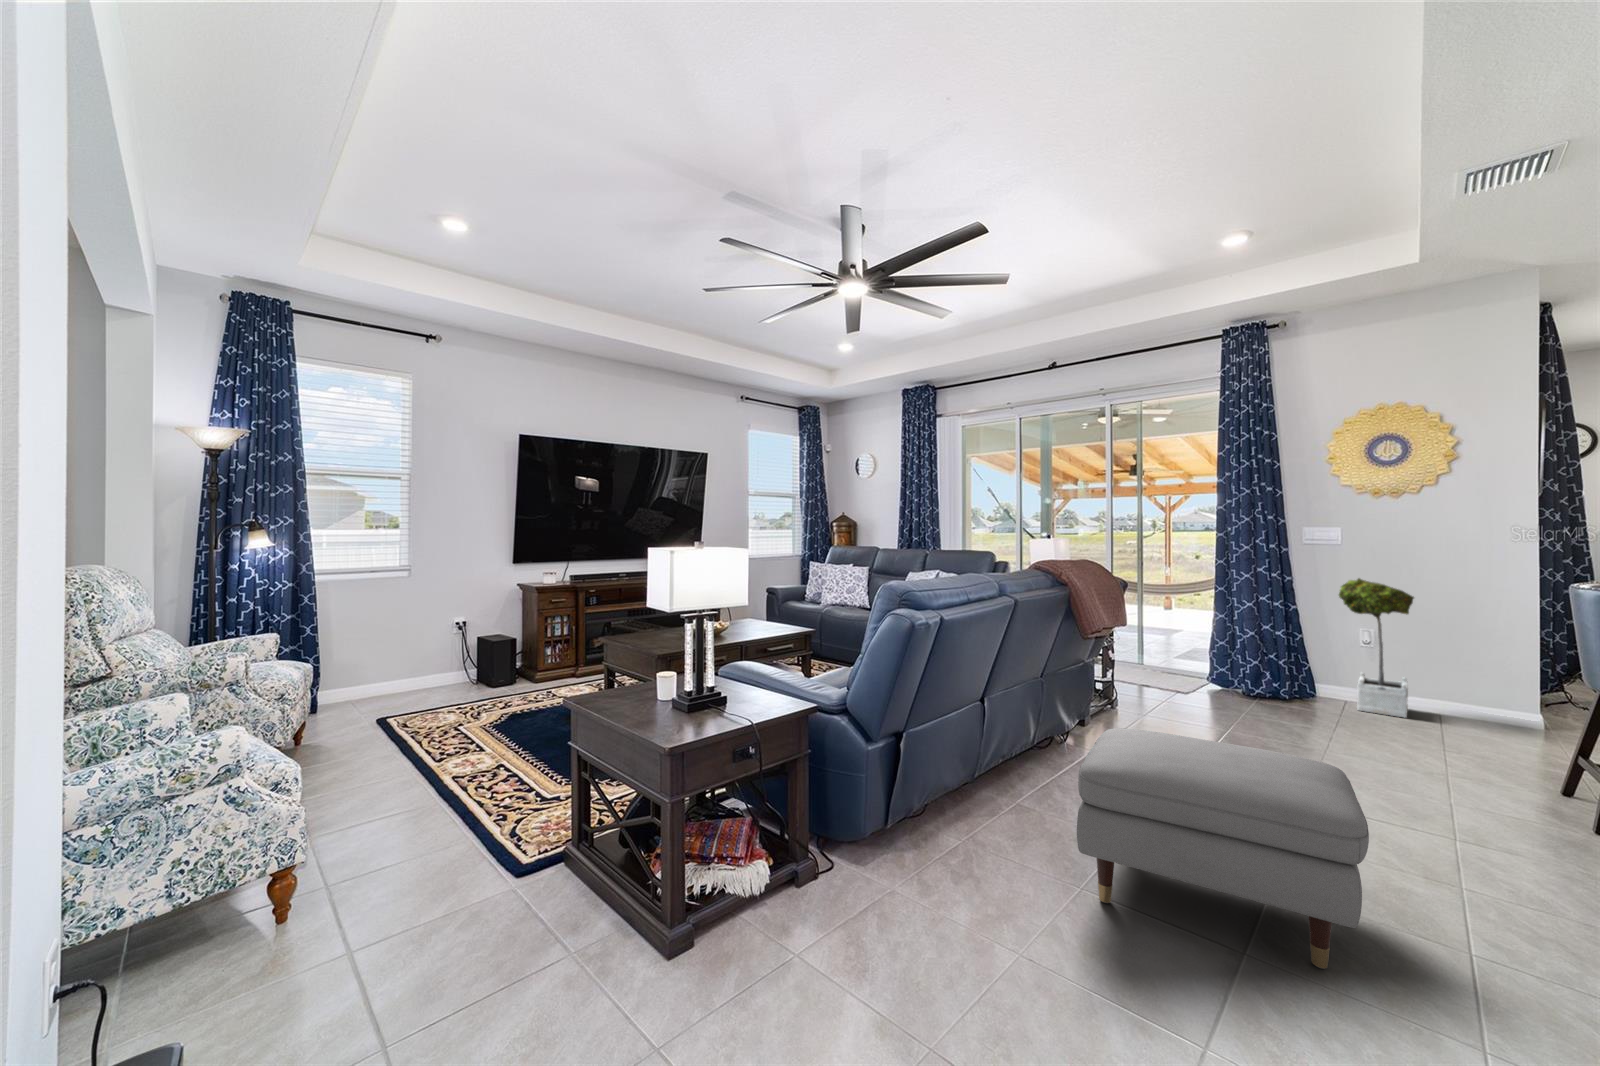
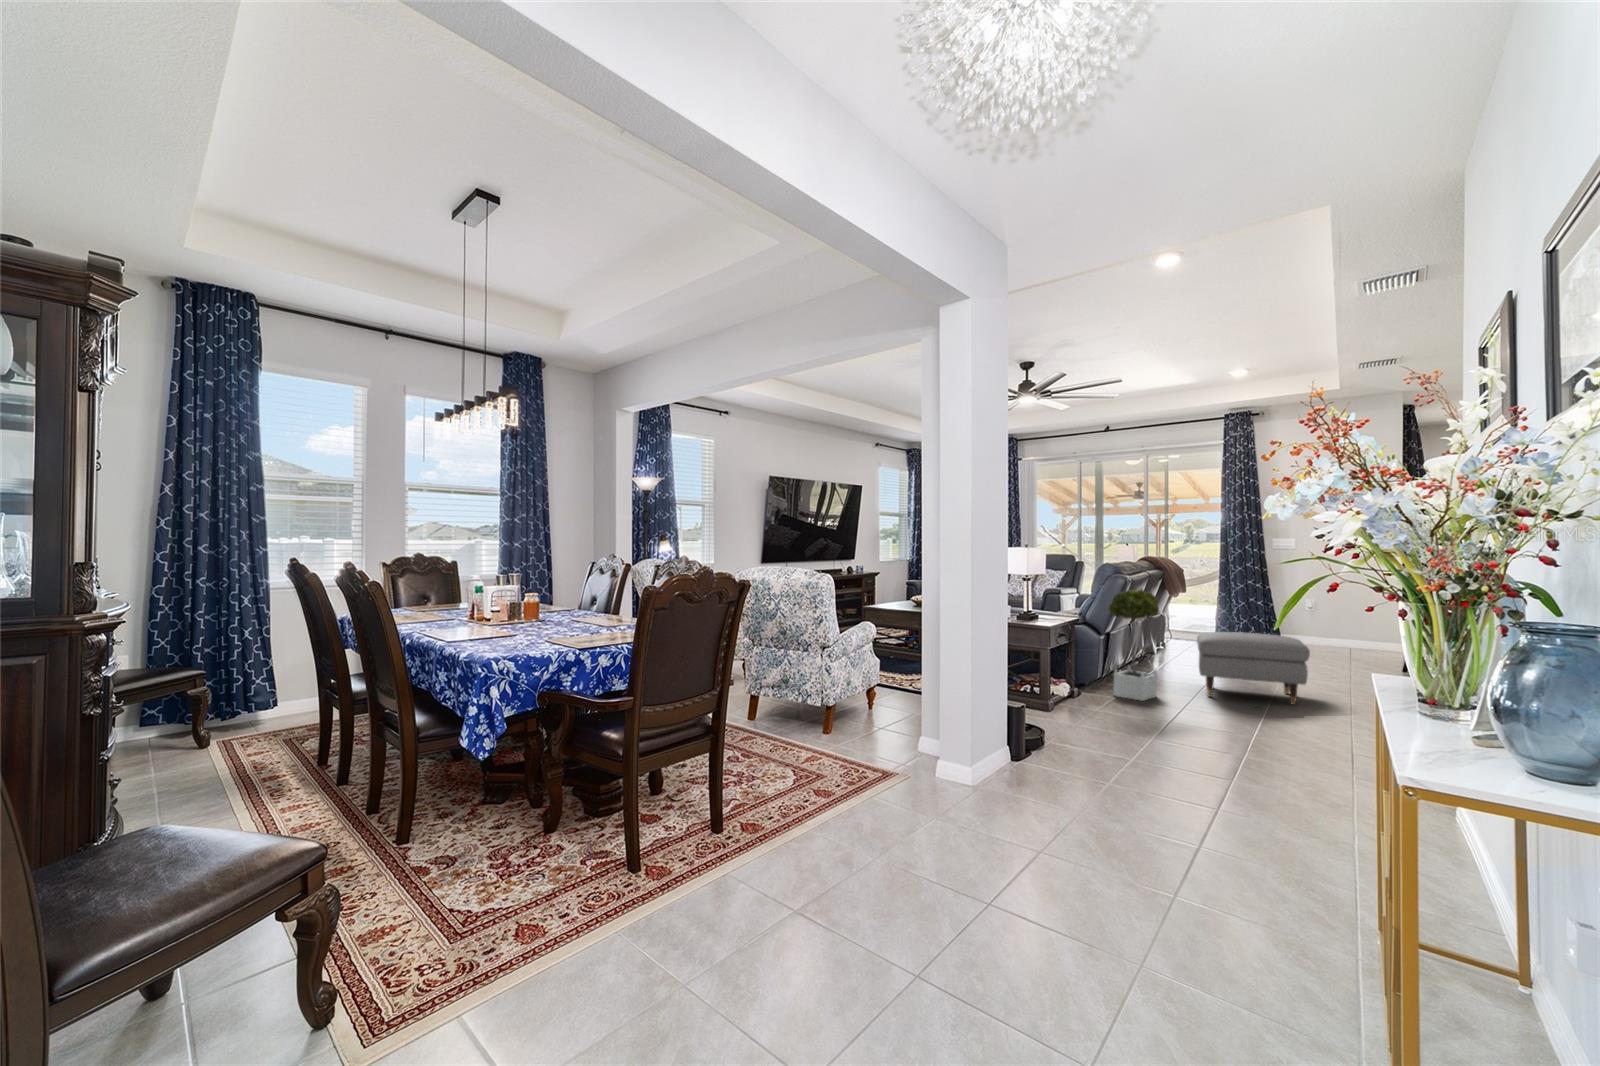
potted tree: present [1339,578,1414,718] -> present [1109,589,1159,701]

